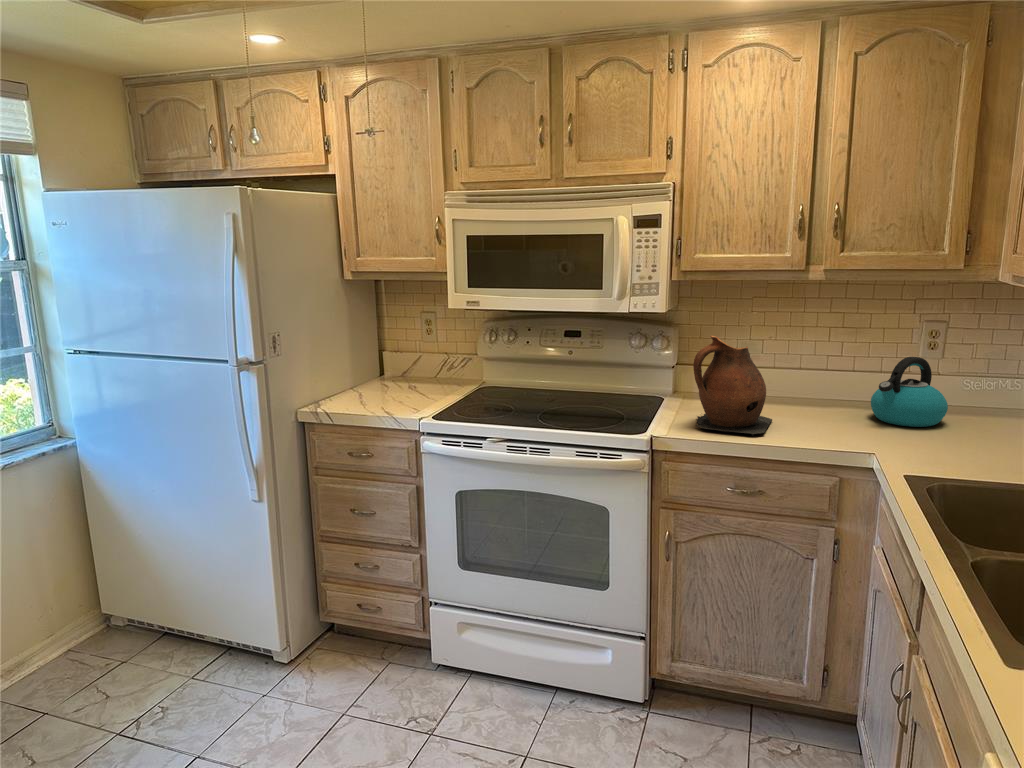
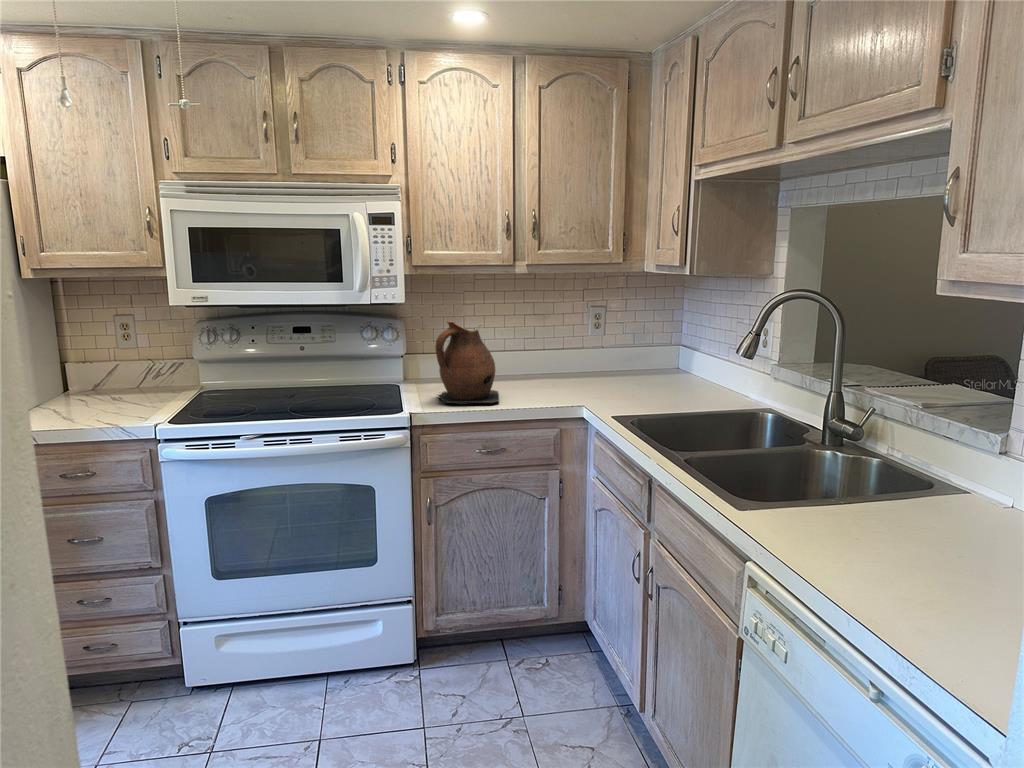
kettle: present [871,357,948,427] -> none [566,332,619,386]

